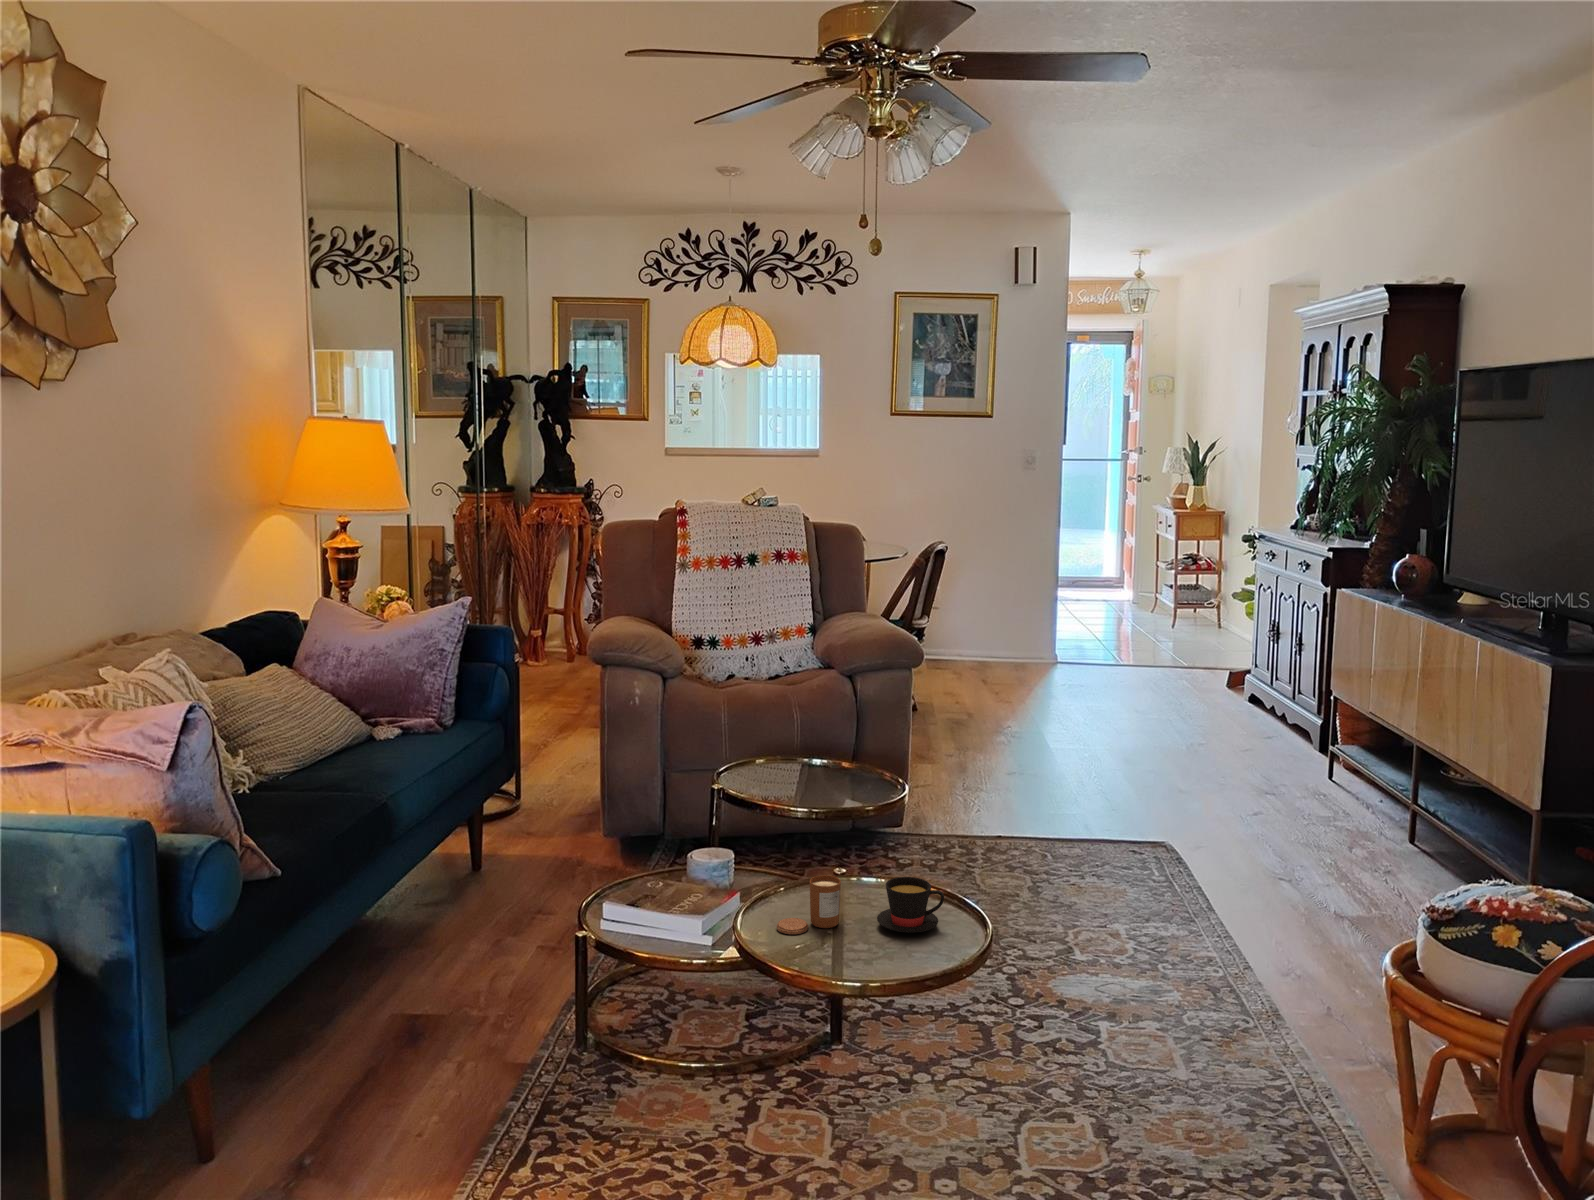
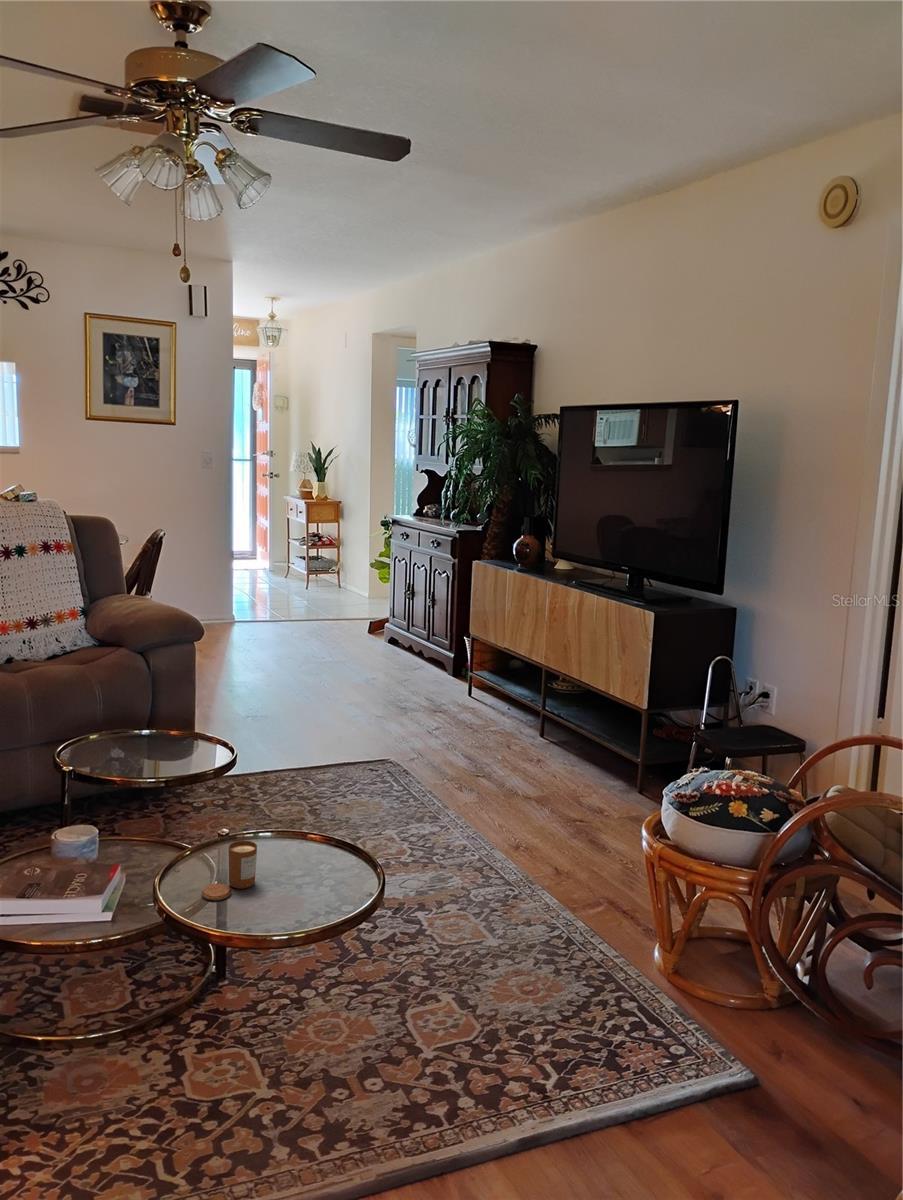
teacup: present [877,877,944,933] -> none [287,830,345,880]

